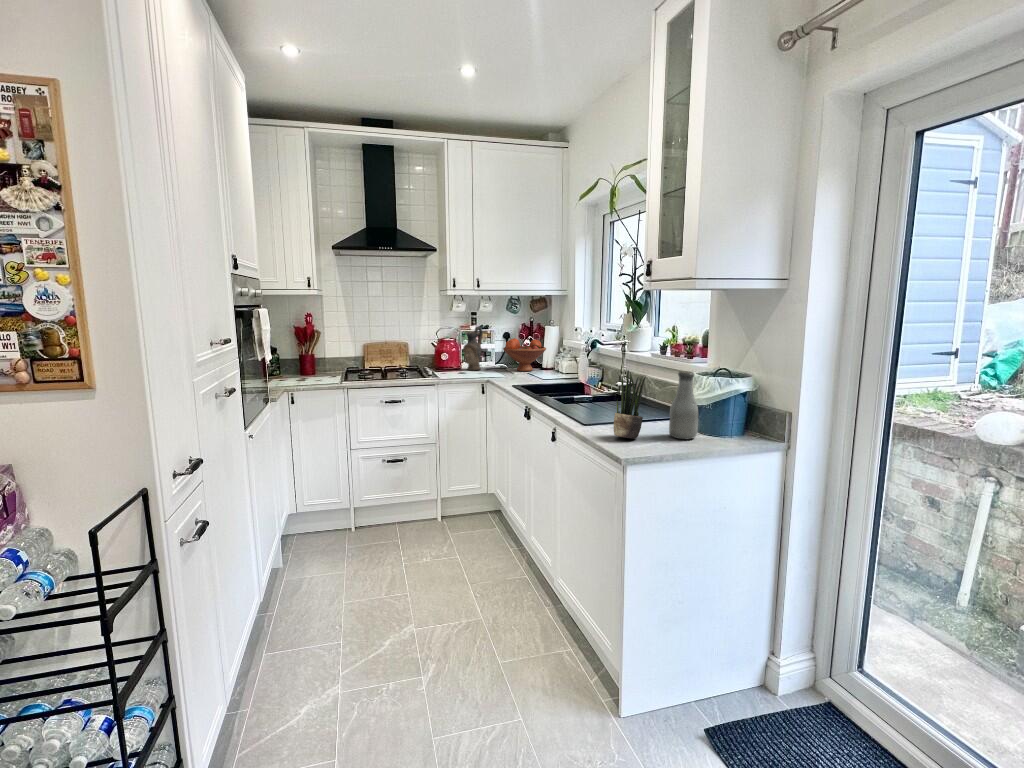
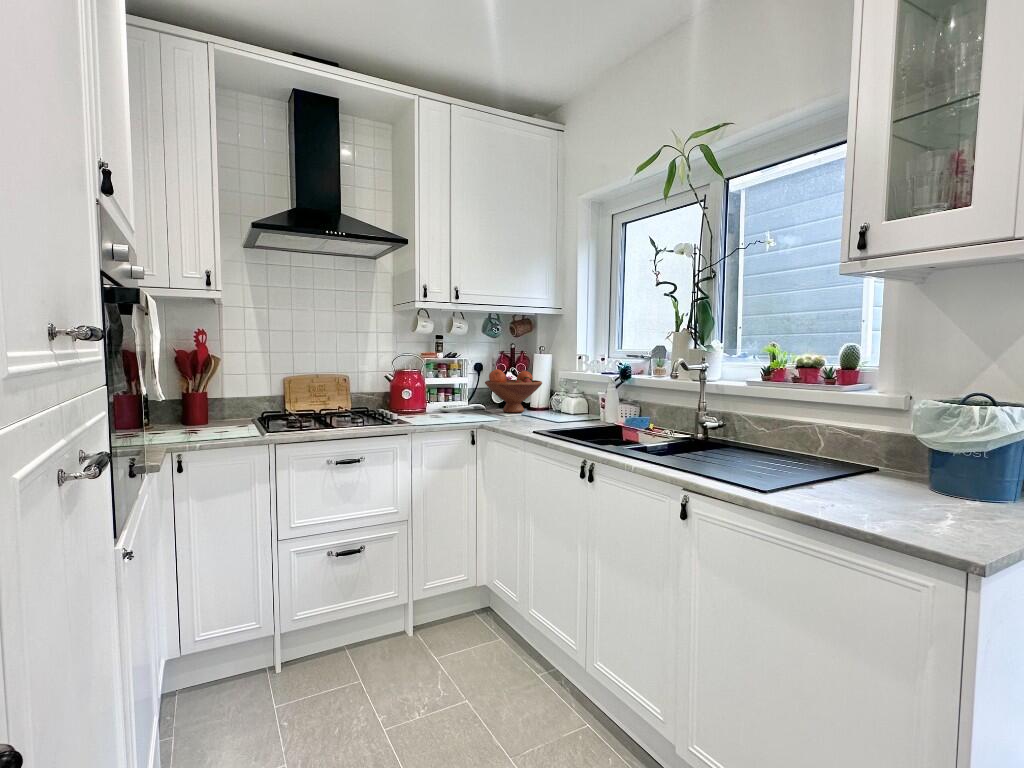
ceramic pitcher: present [463,327,483,370] -> none [430,354,455,413]
potted plant: present [614,370,646,439] -> none [855,396,914,515]
bottle: present [669,371,698,439] -> none [921,399,980,511]

